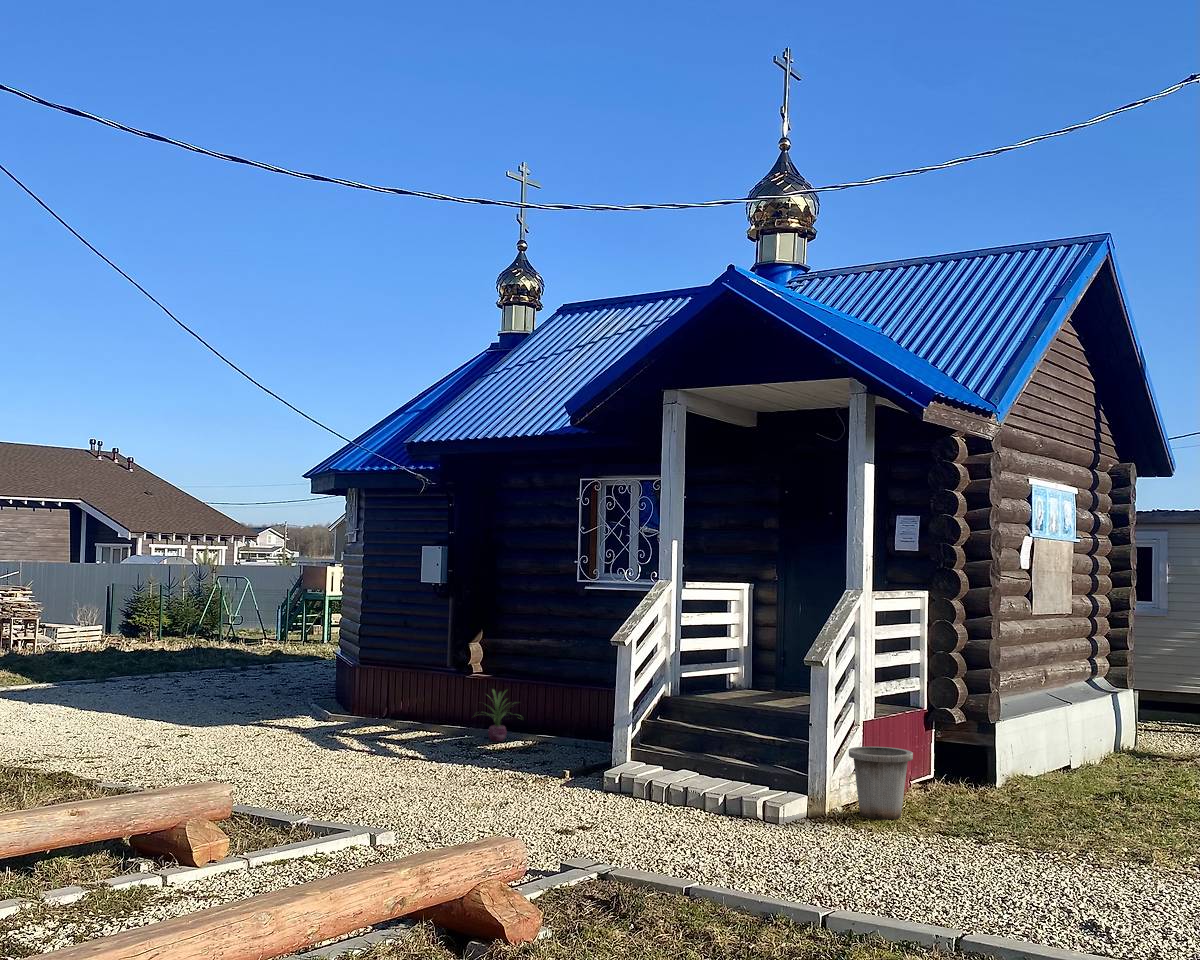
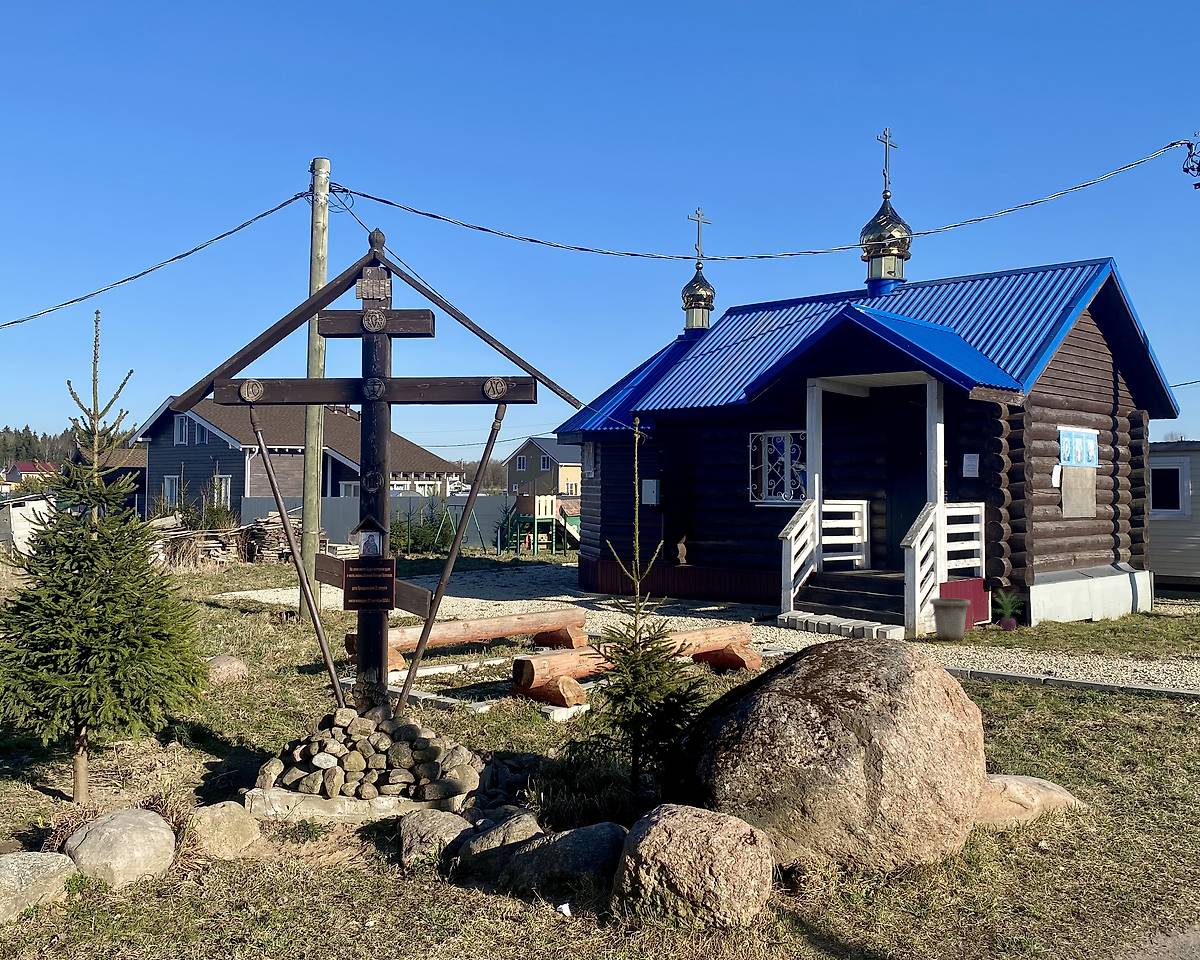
decorative plant: present [485,689,511,741] -> present [996,591,1019,631]

